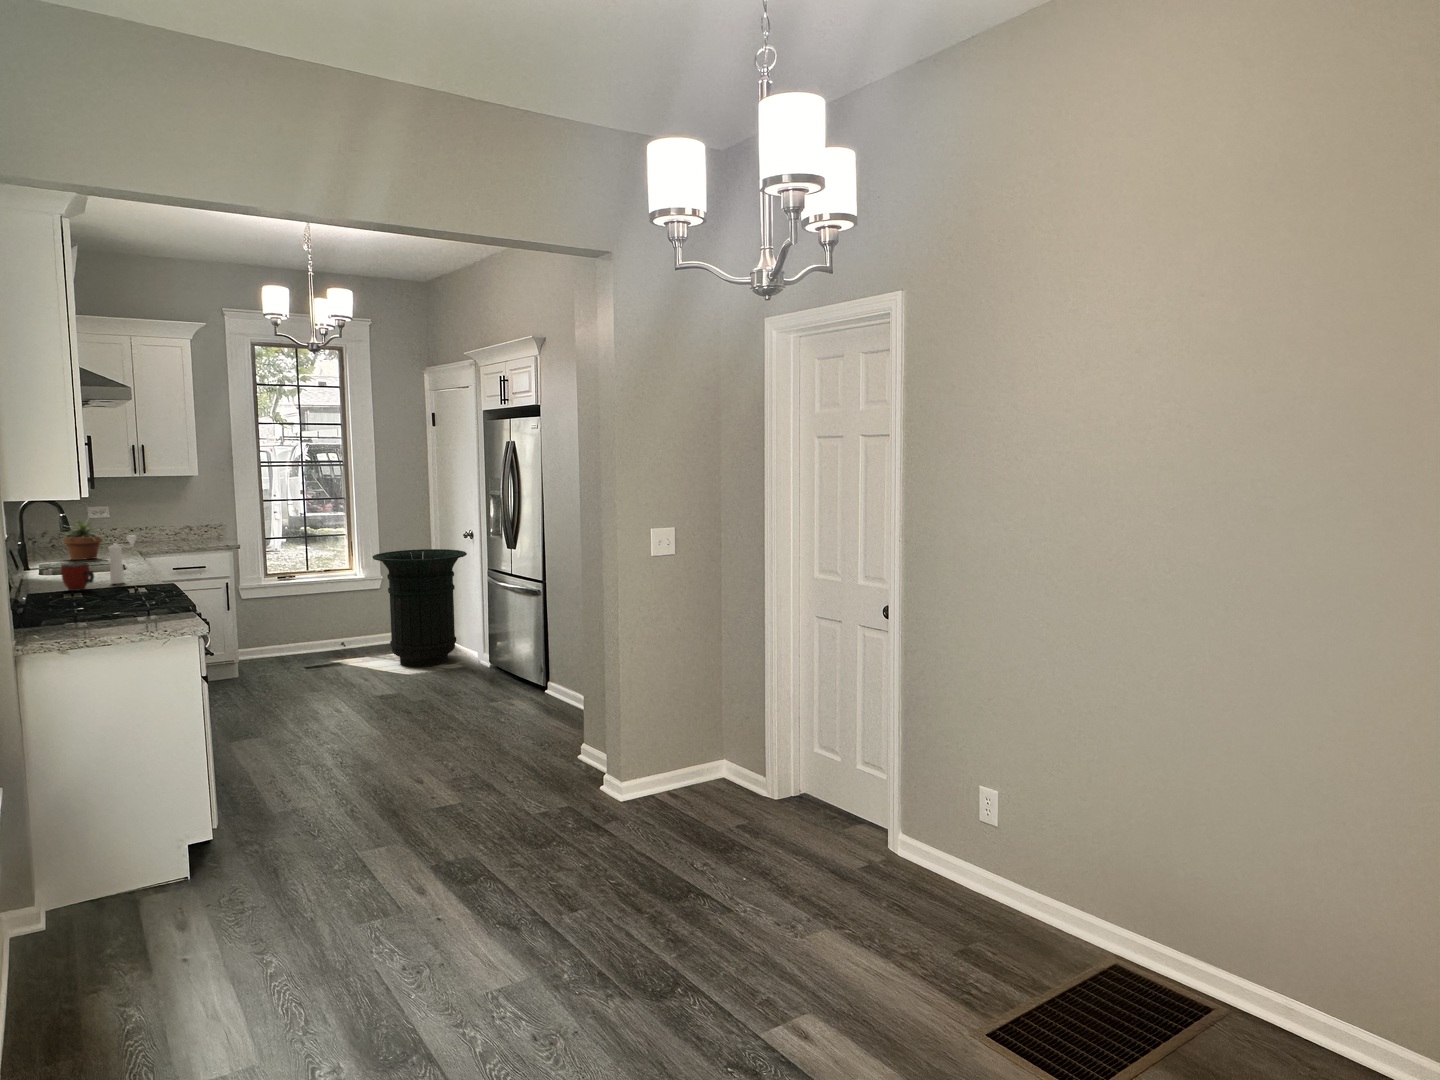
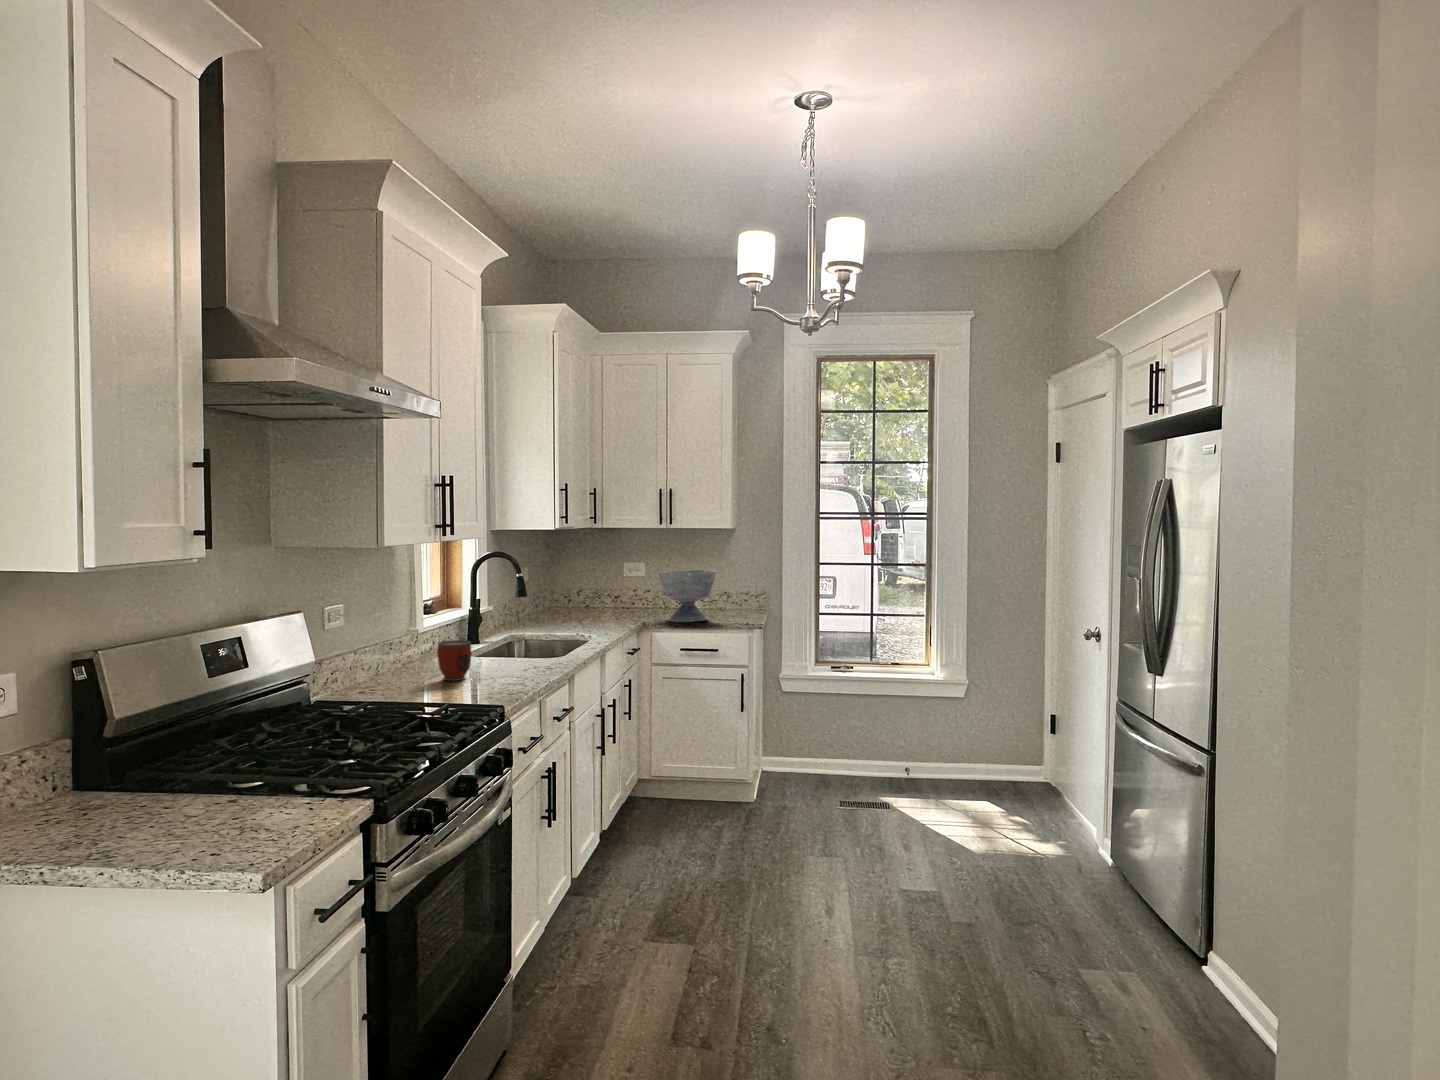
bowl: none [132,510,185,552] -> present [659,570,716,622]
potted plant: present [63,520,103,560] -> none [563,573,619,626]
pepper mill: present [108,535,137,584] -> none [504,606,549,675]
trash can: present [373,549,467,667] -> none [939,648,1086,839]

